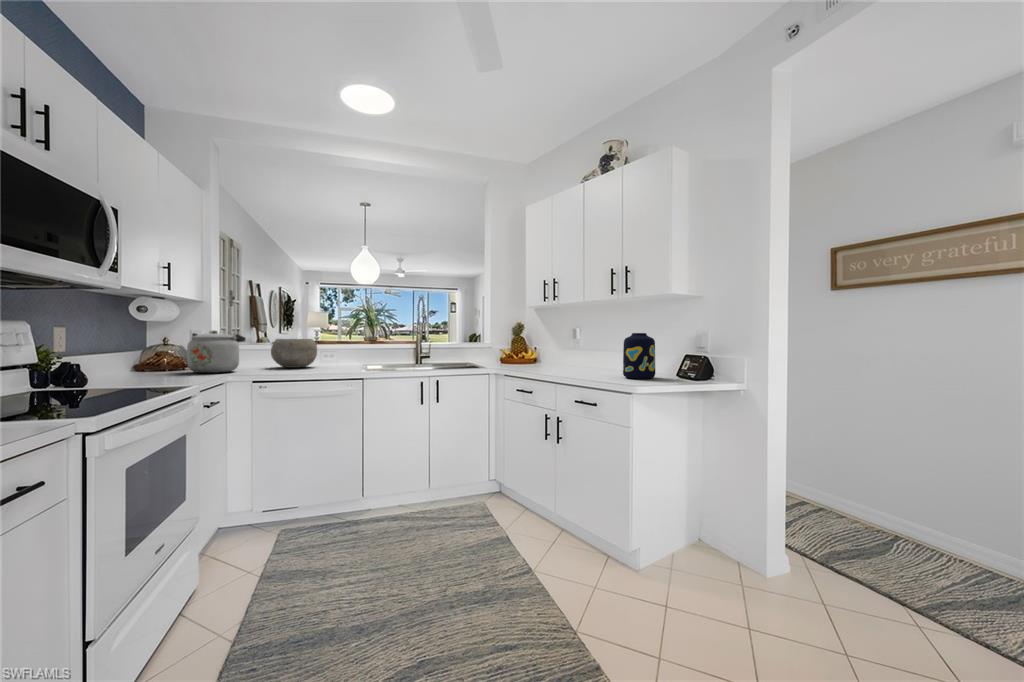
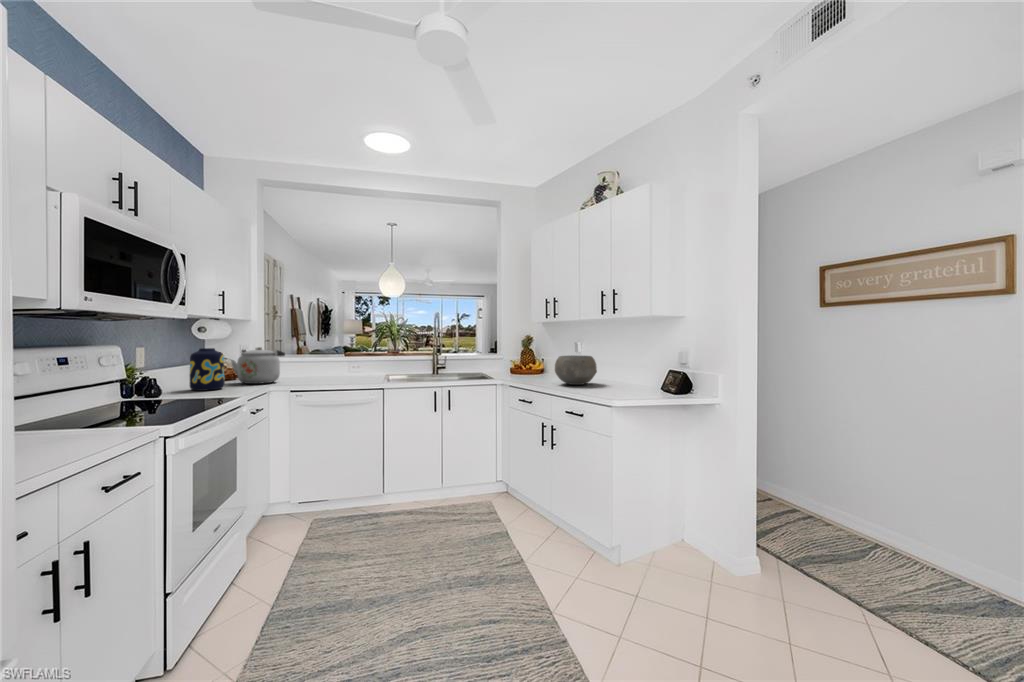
vase: present [623,333,655,379] -> present [190,348,225,391]
ceramic bowl: present [271,339,317,368] -> present [555,356,597,385]

